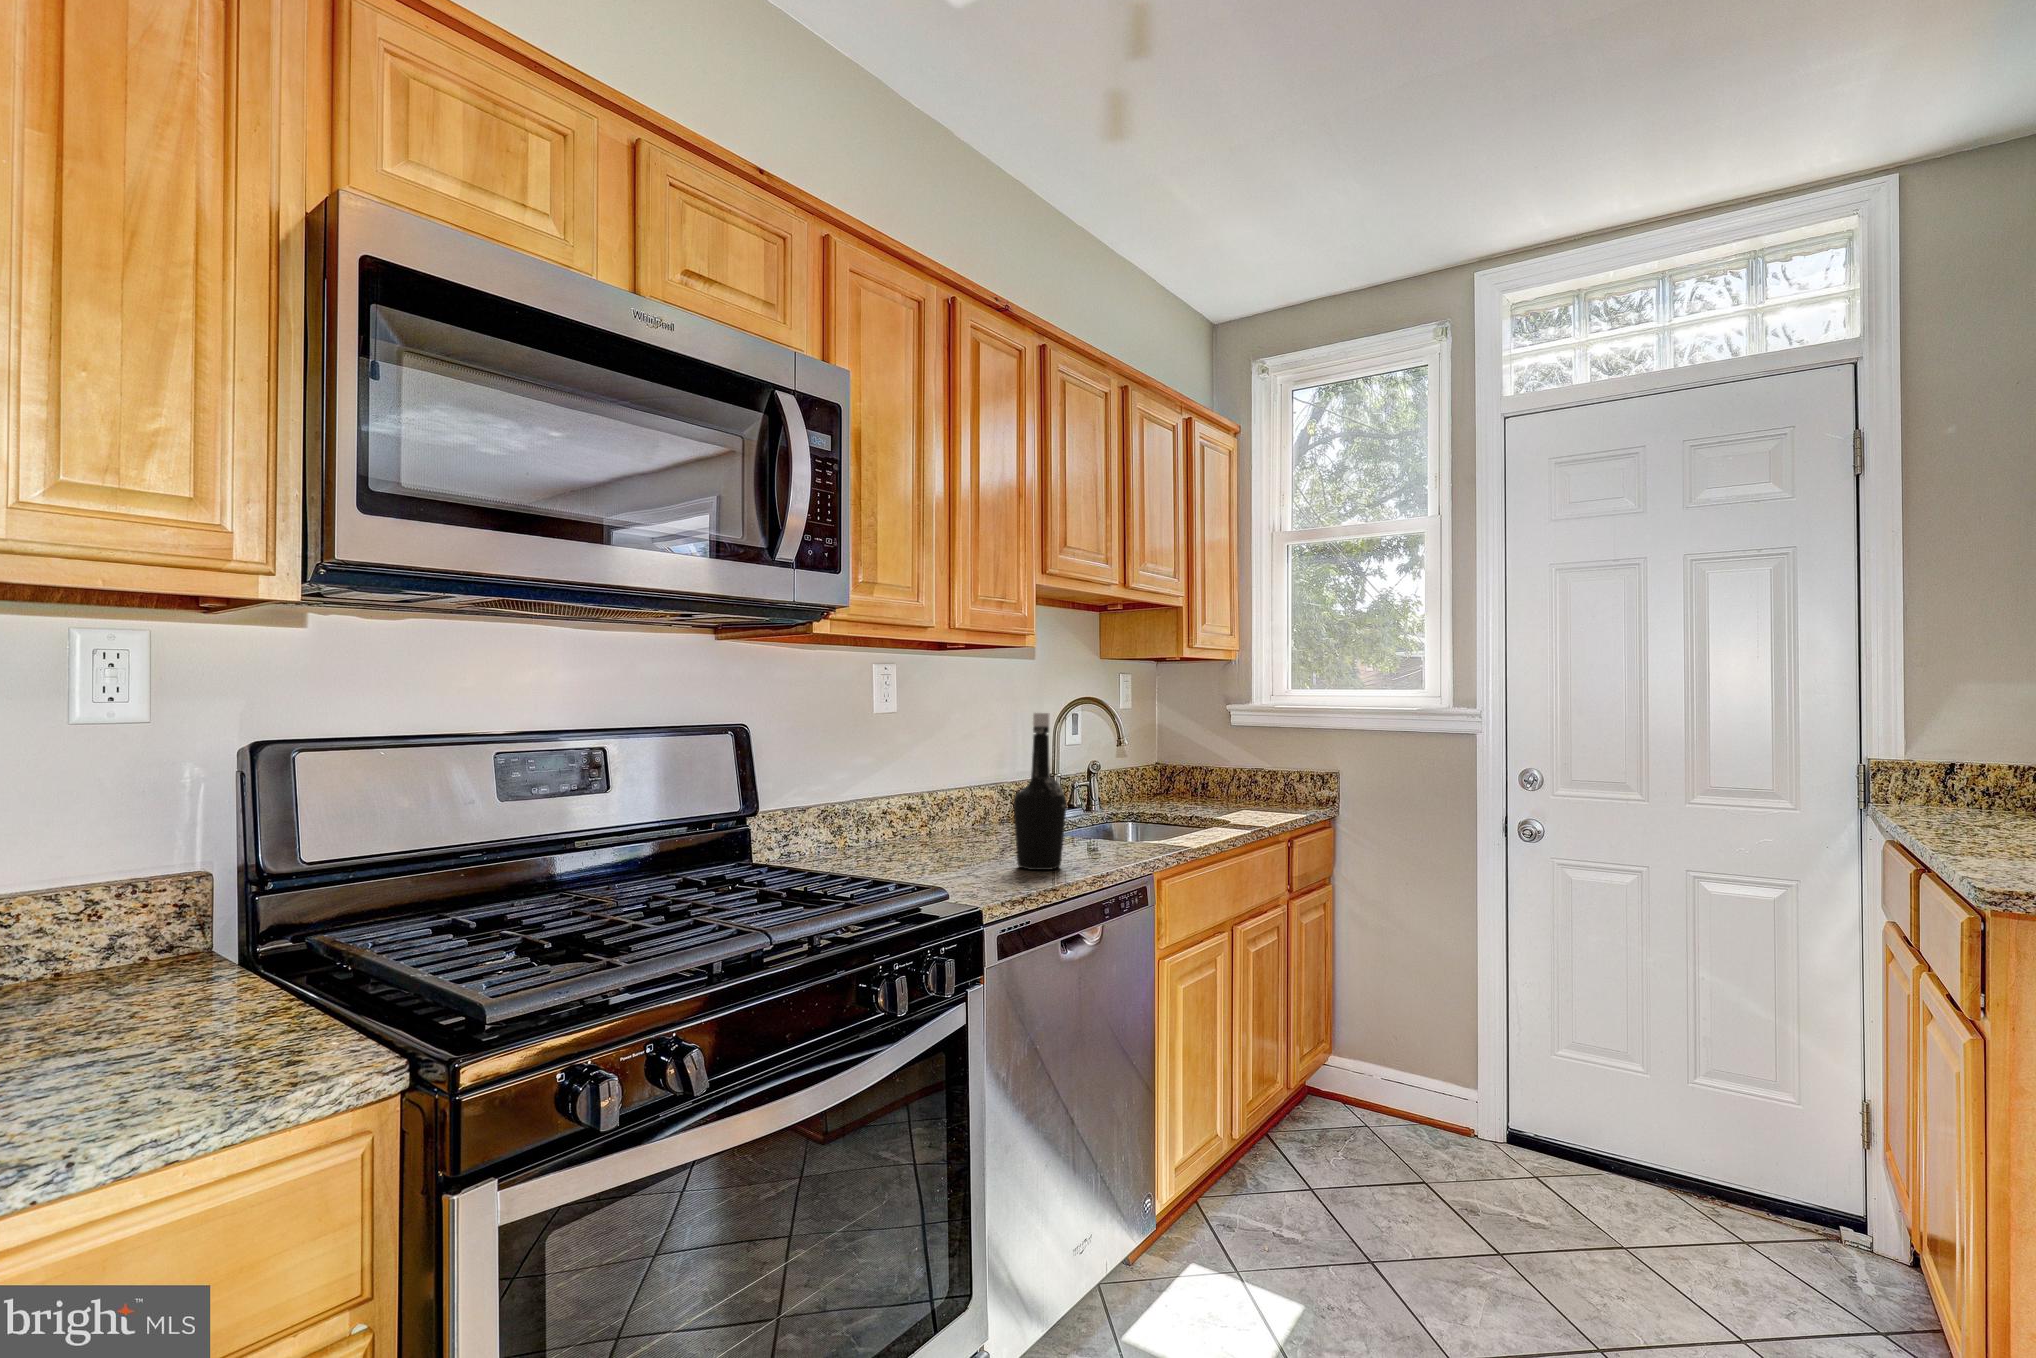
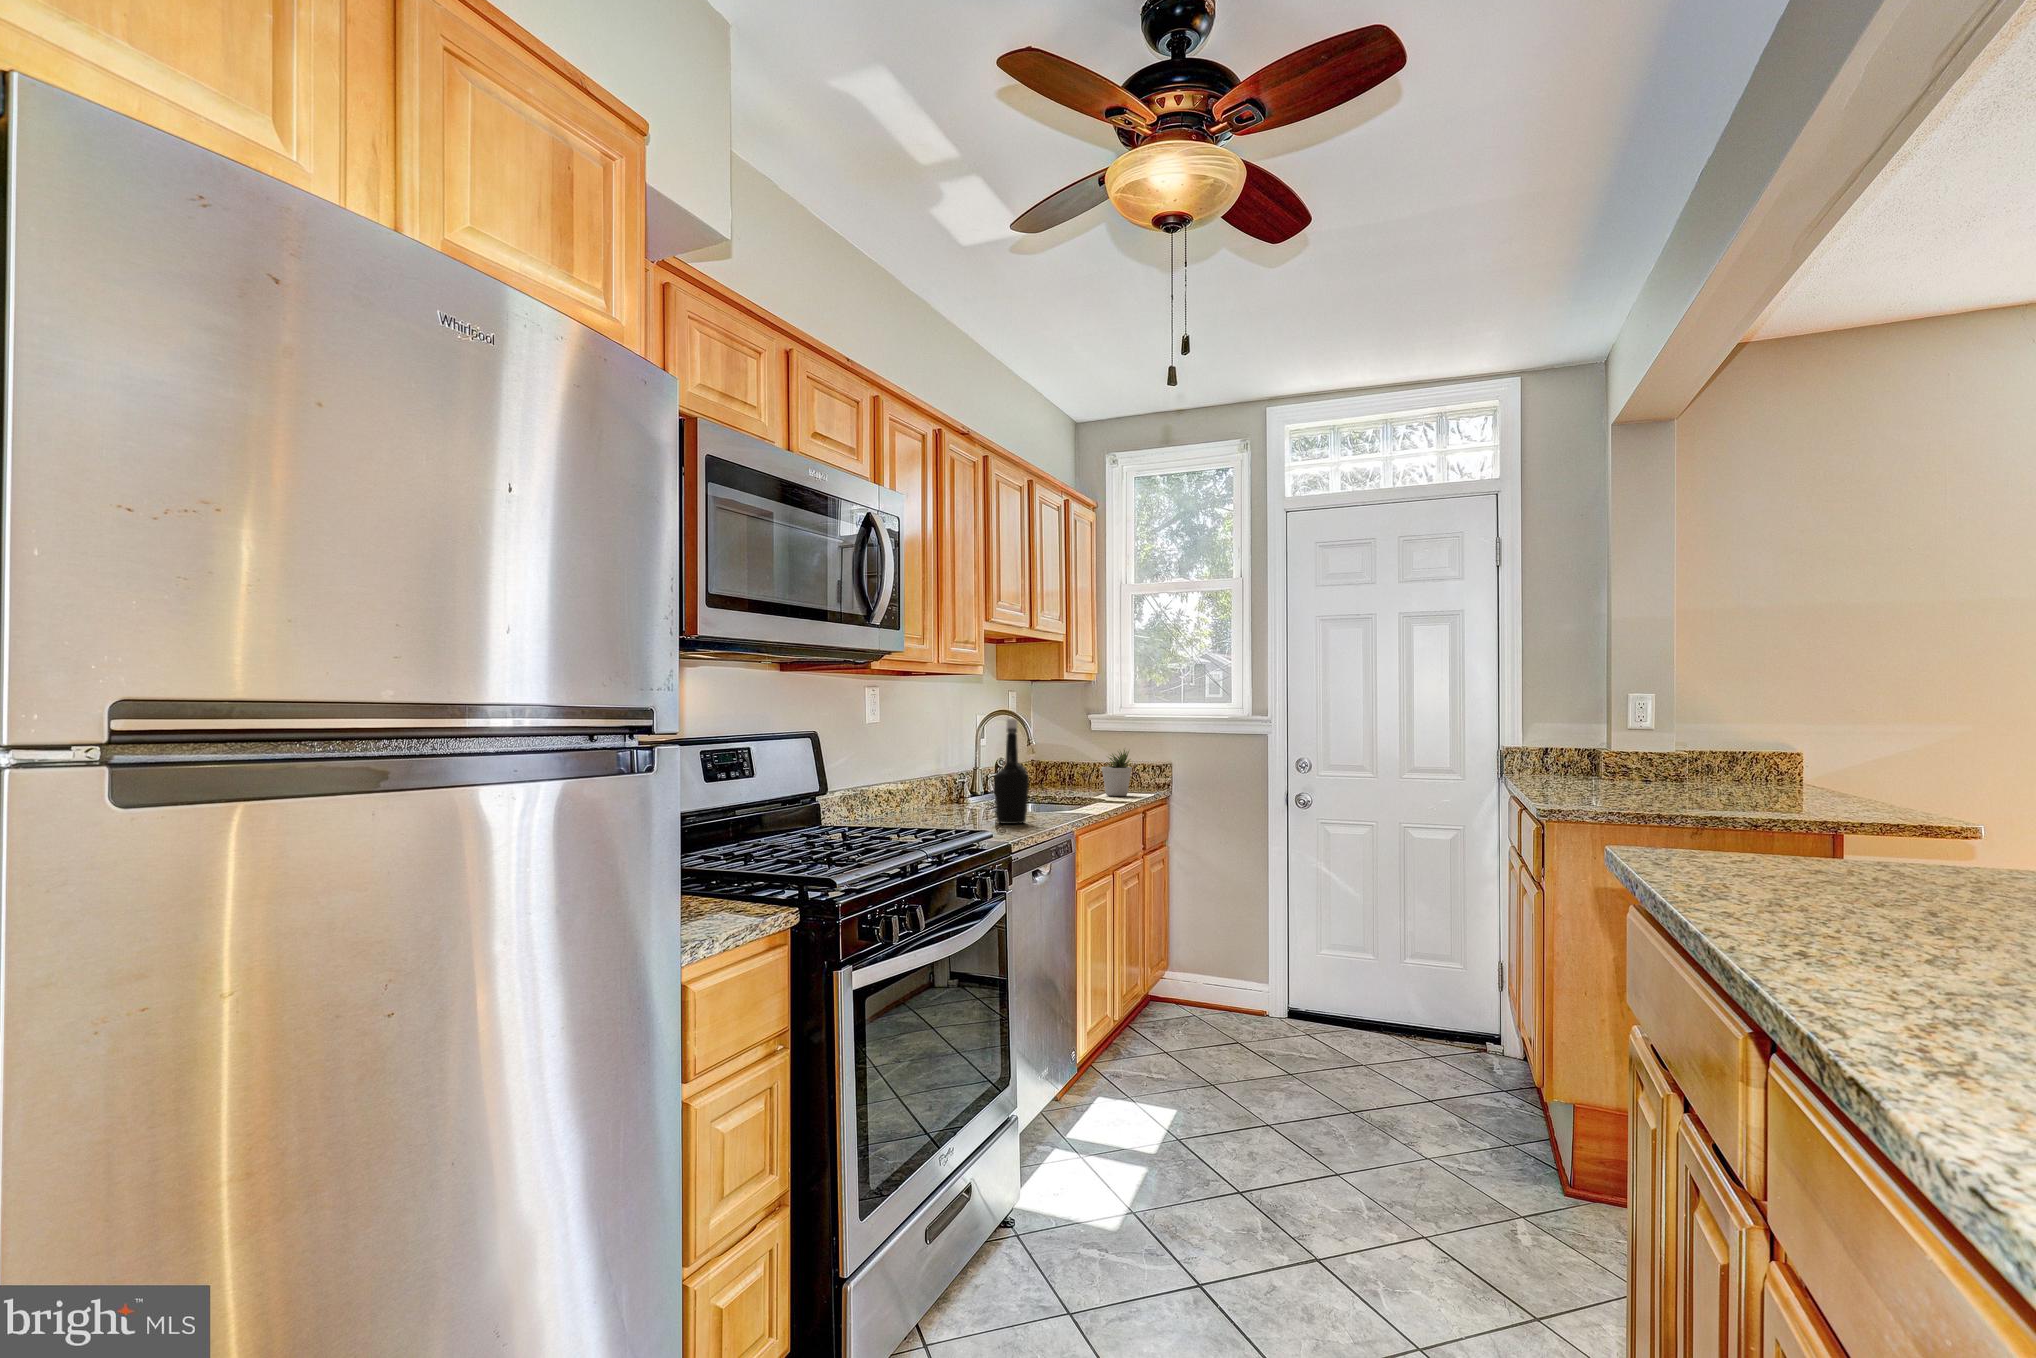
potted plant: none [1238,750,1281,816] -> present [1102,750,1132,796]

